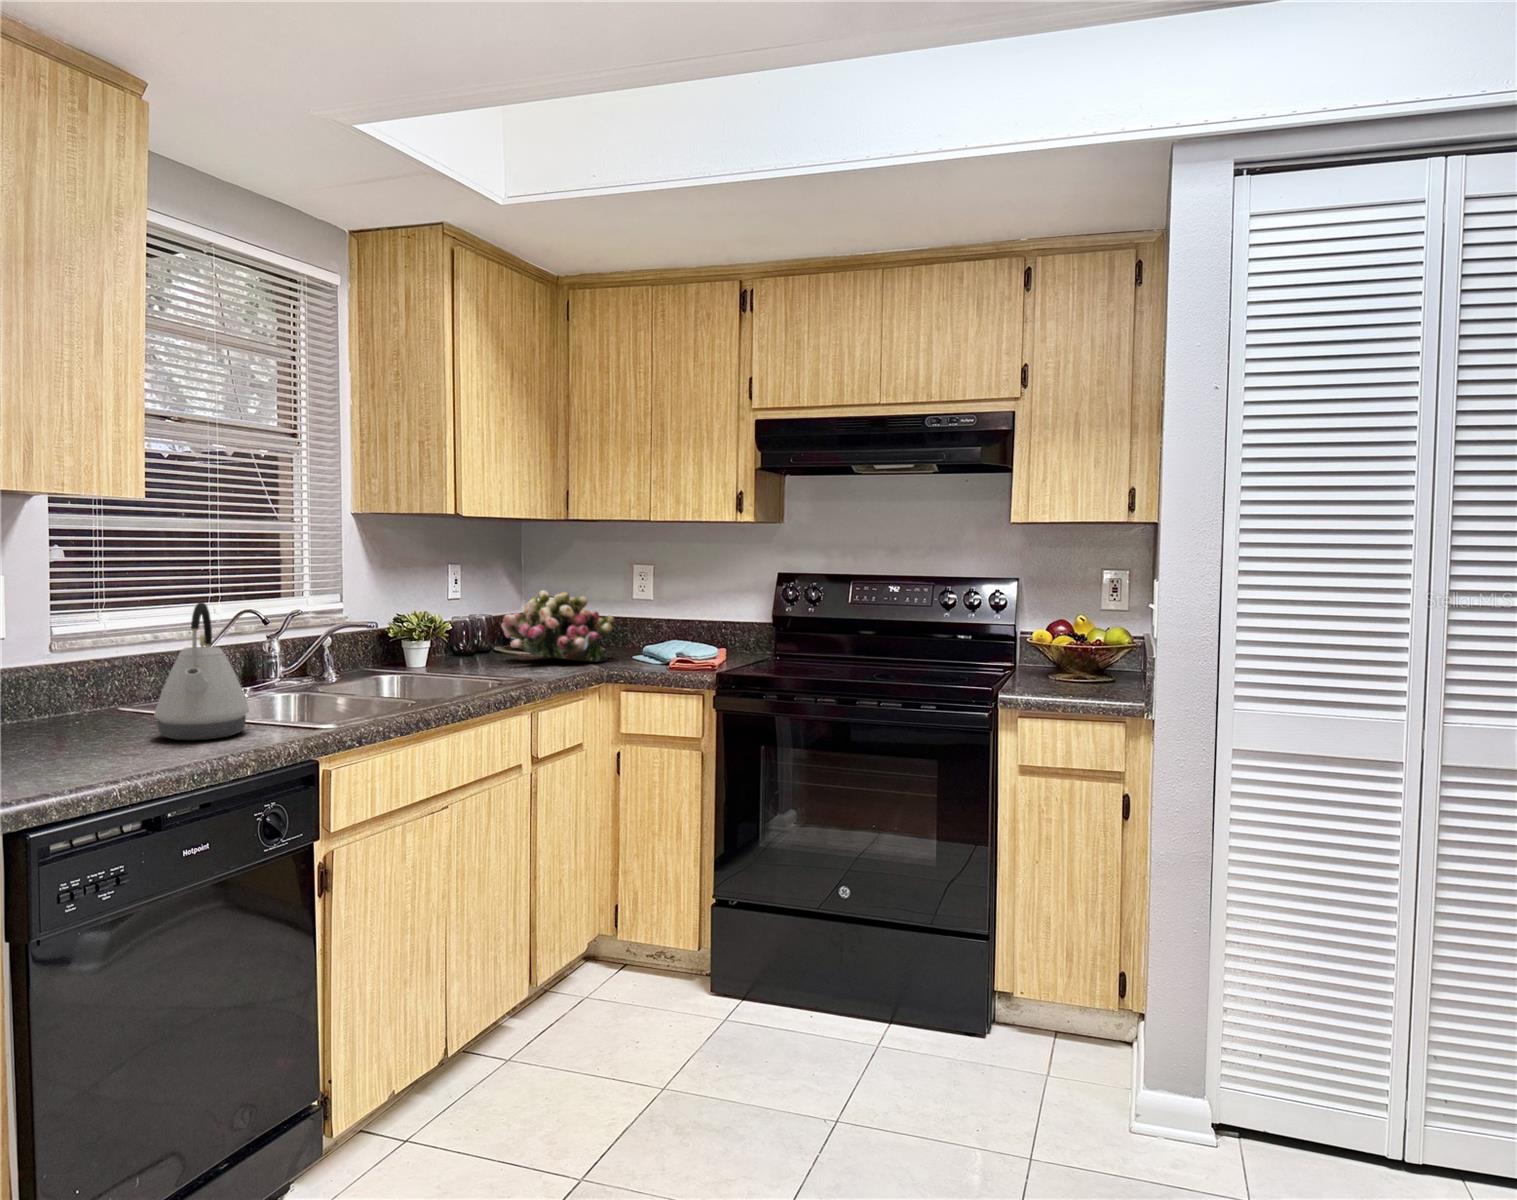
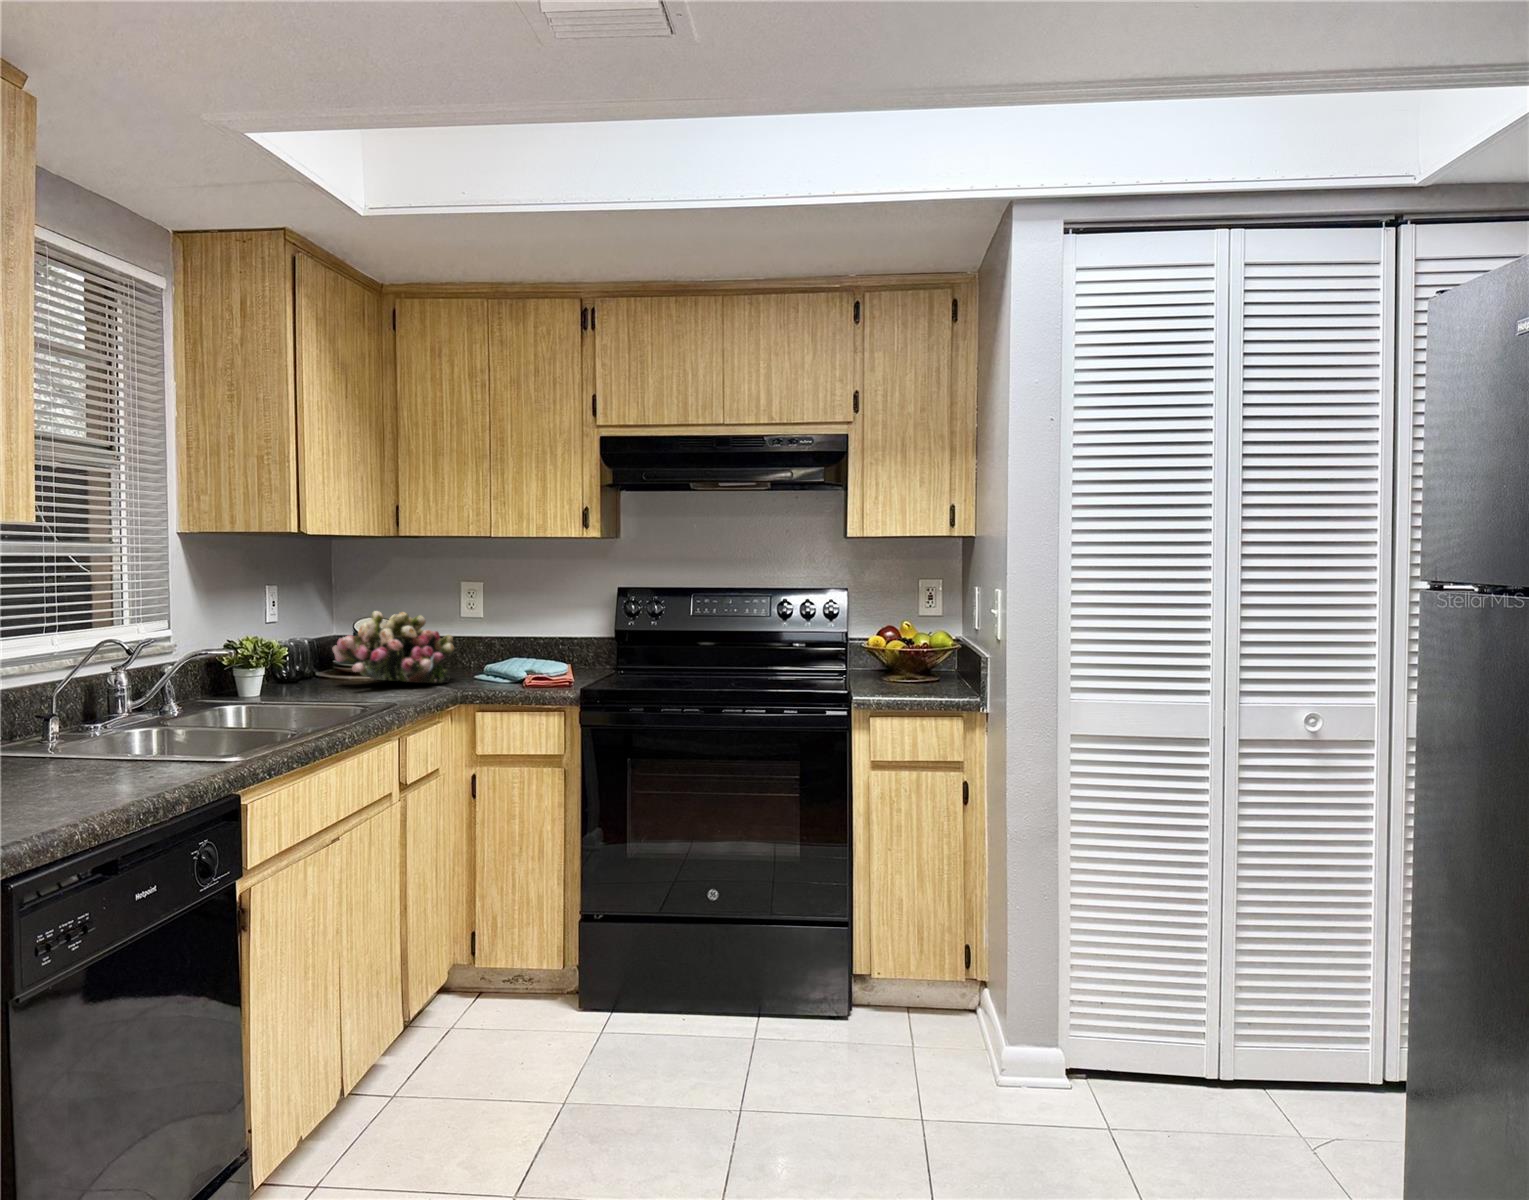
kettle: present [154,602,249,740] -> none [56,637,158,782]

